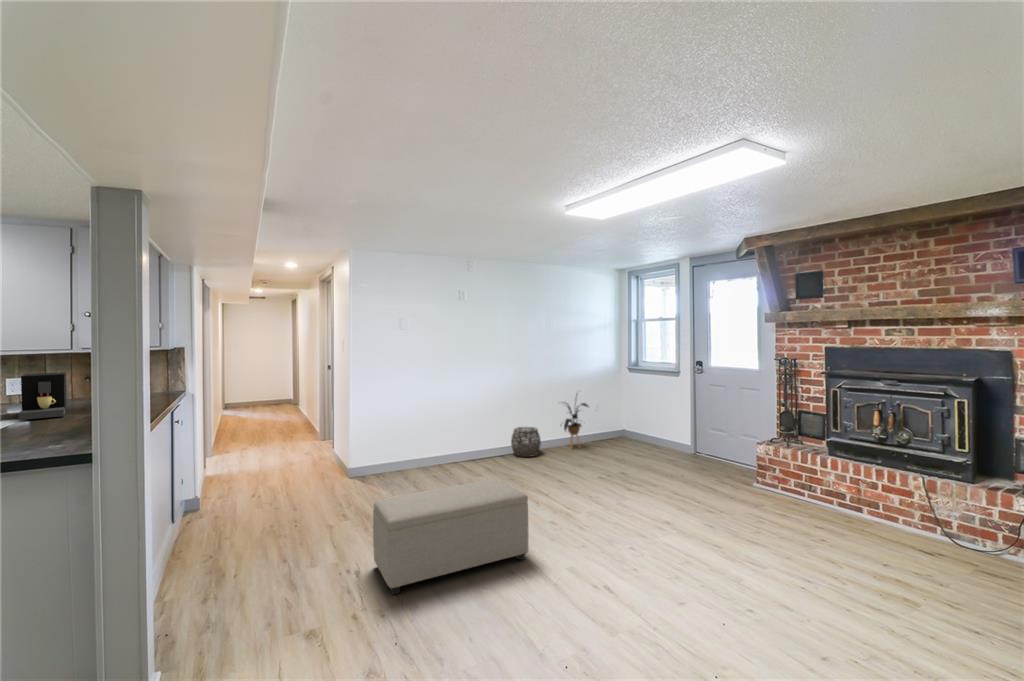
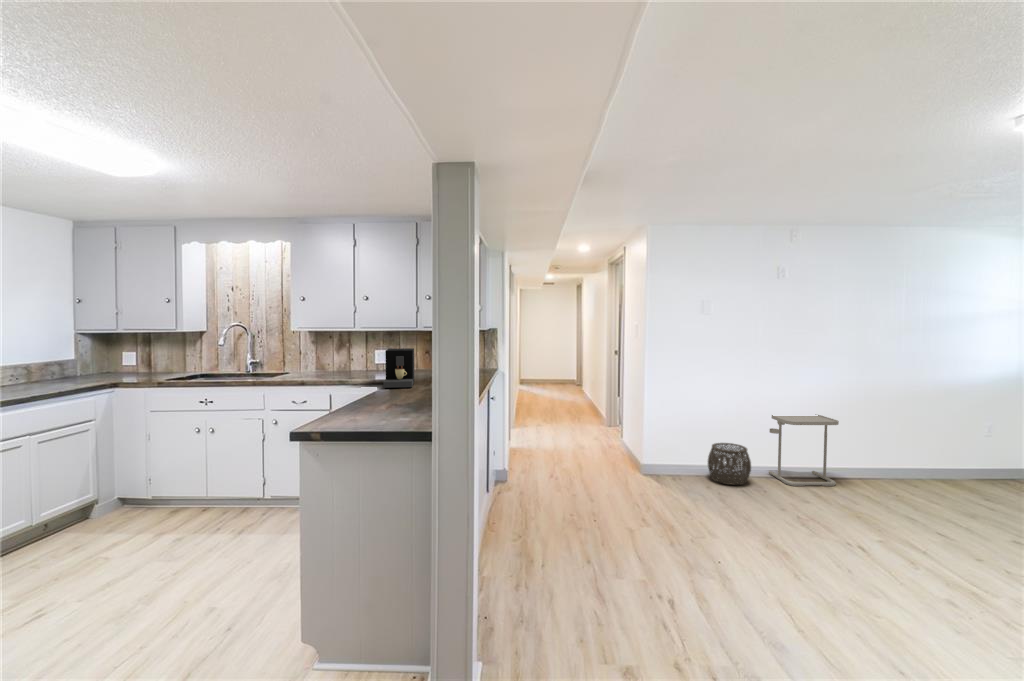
house plant: present [564,403,588,447] -> none [921,403,990,484]
side table: none [456,409,503,468] -> present [769,414,839,486]
woven basket: present [511,427,541,457] -> present [708,443,751,485]
ottoman: present [373,479,529,594] -> none [690,521,937,659]

